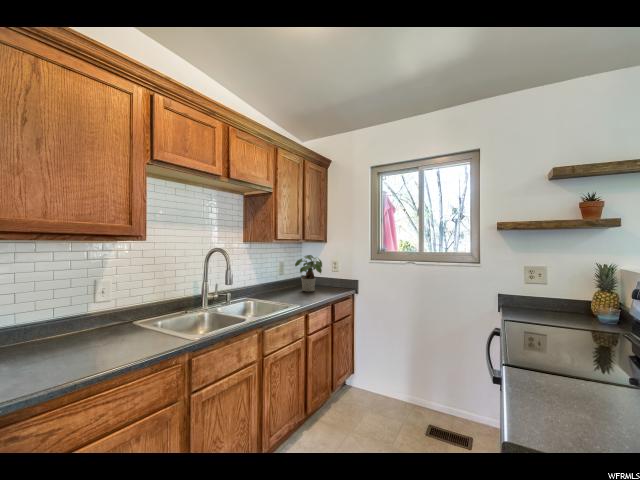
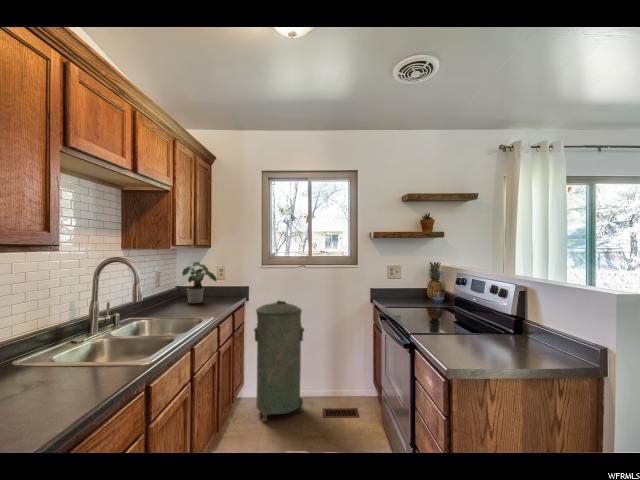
trash can: none [357,296,407,419] -> present [254,301,304,422]

